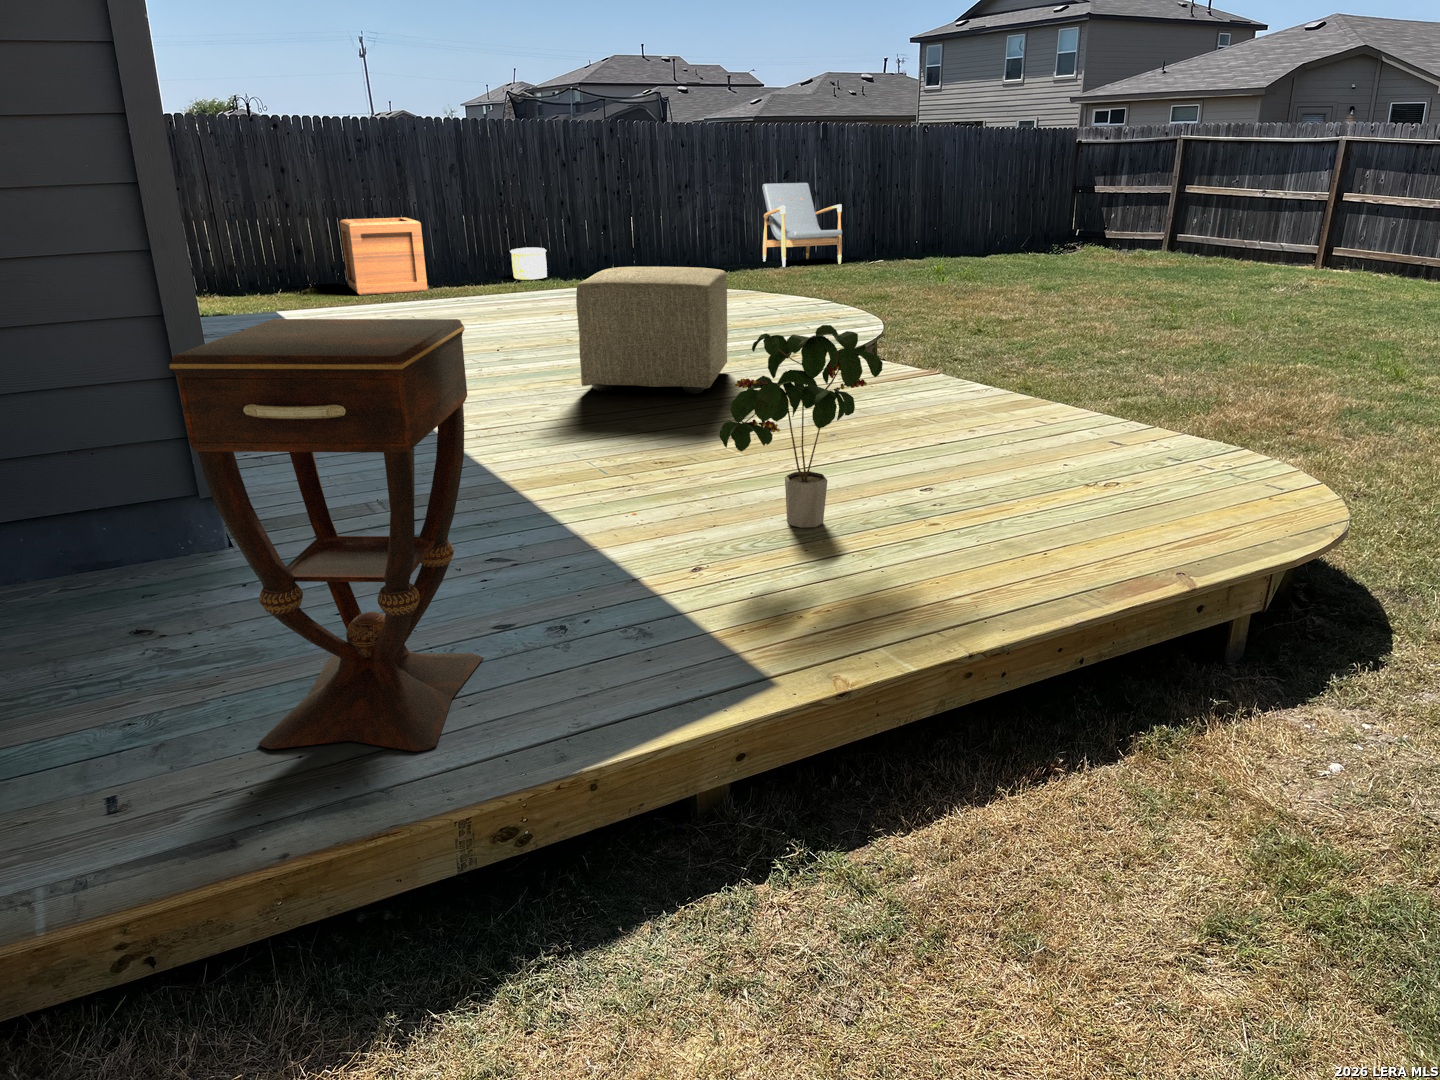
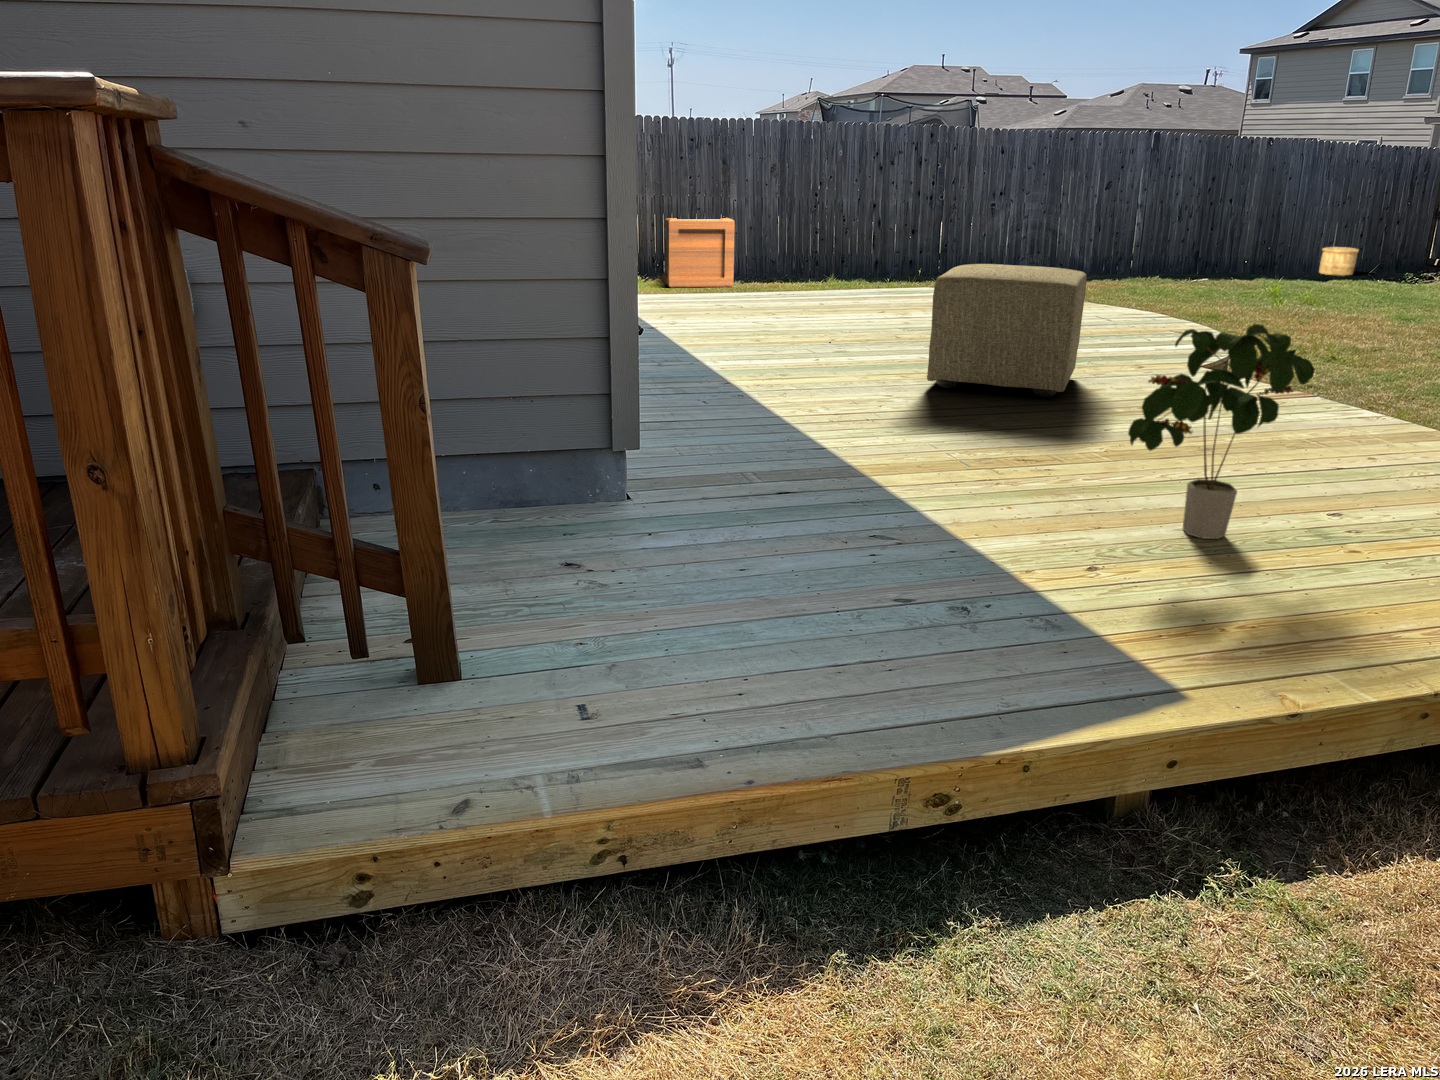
lounge chair: present [762,183,842,267] -> none [1070,194,1165,282]
wooden bucket: present [510,248,547,280] -> present [1319,247,1359,276]
side table: present [170,319,483,751] -> none [690,277,934,706]

